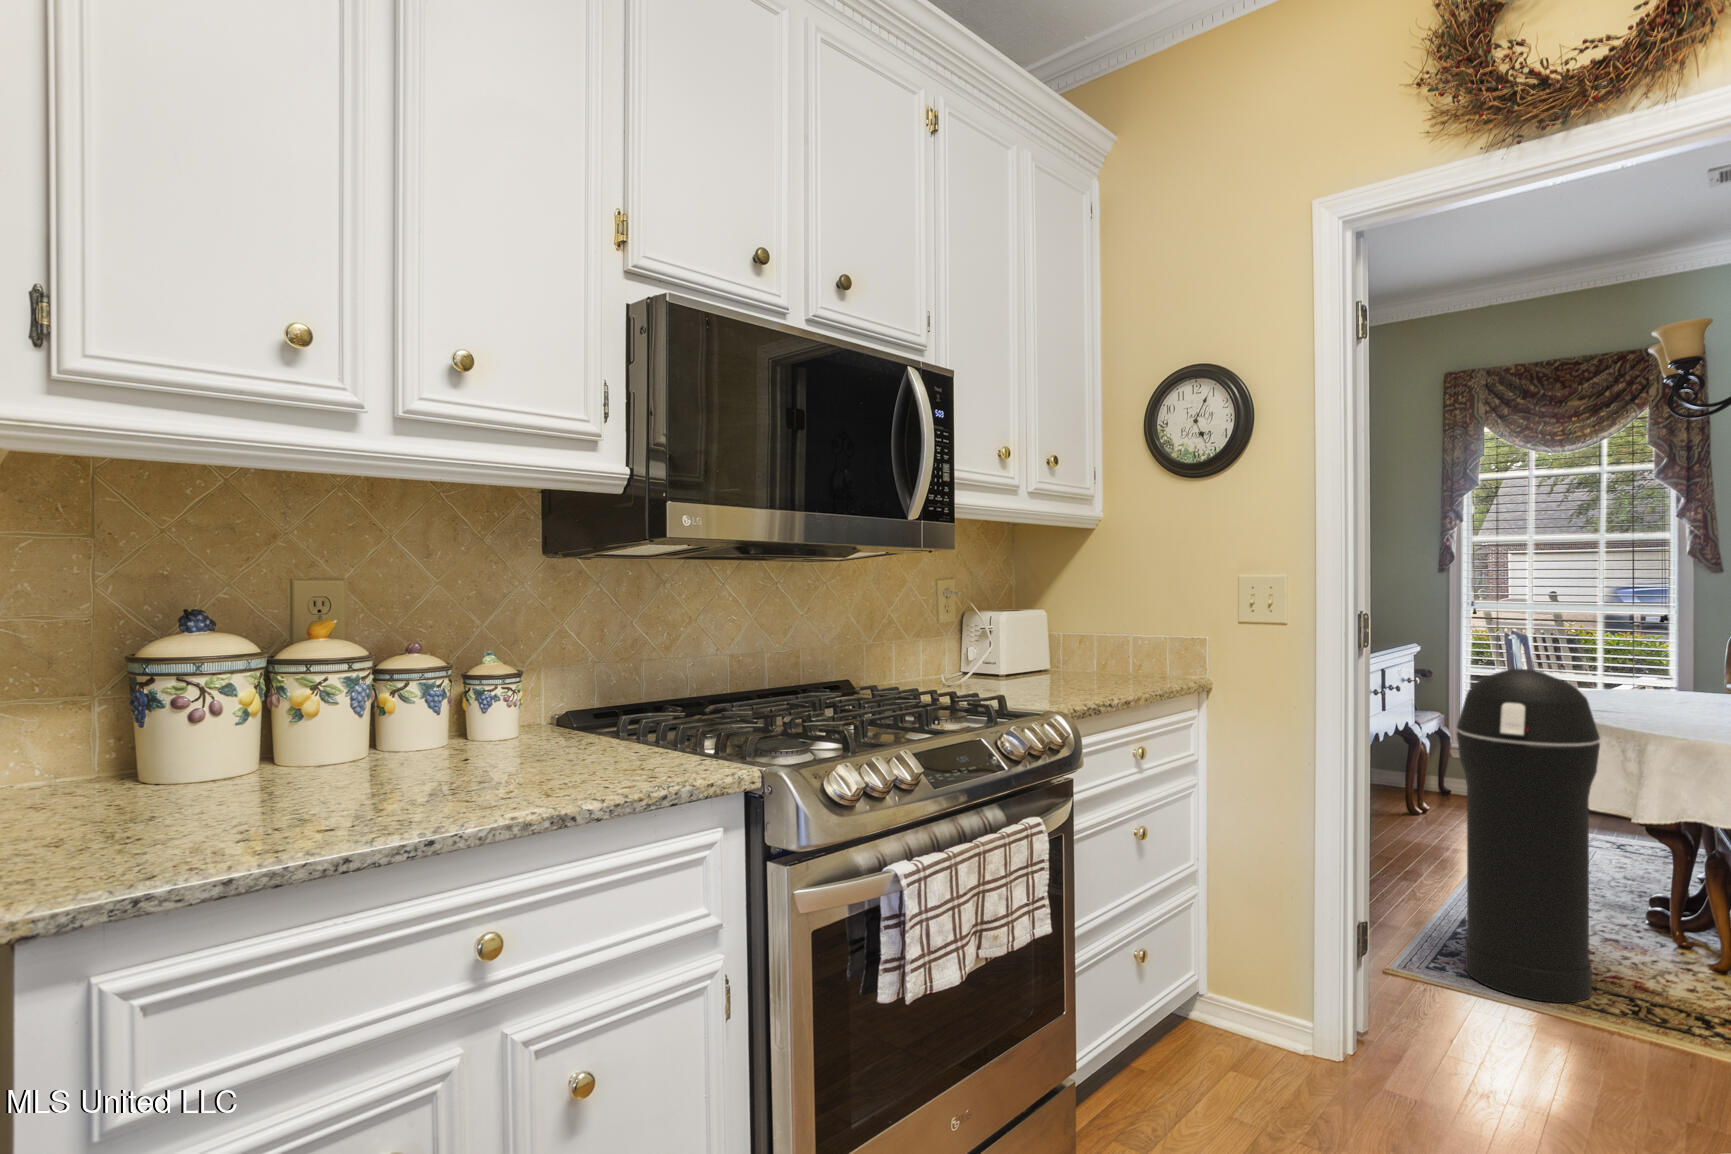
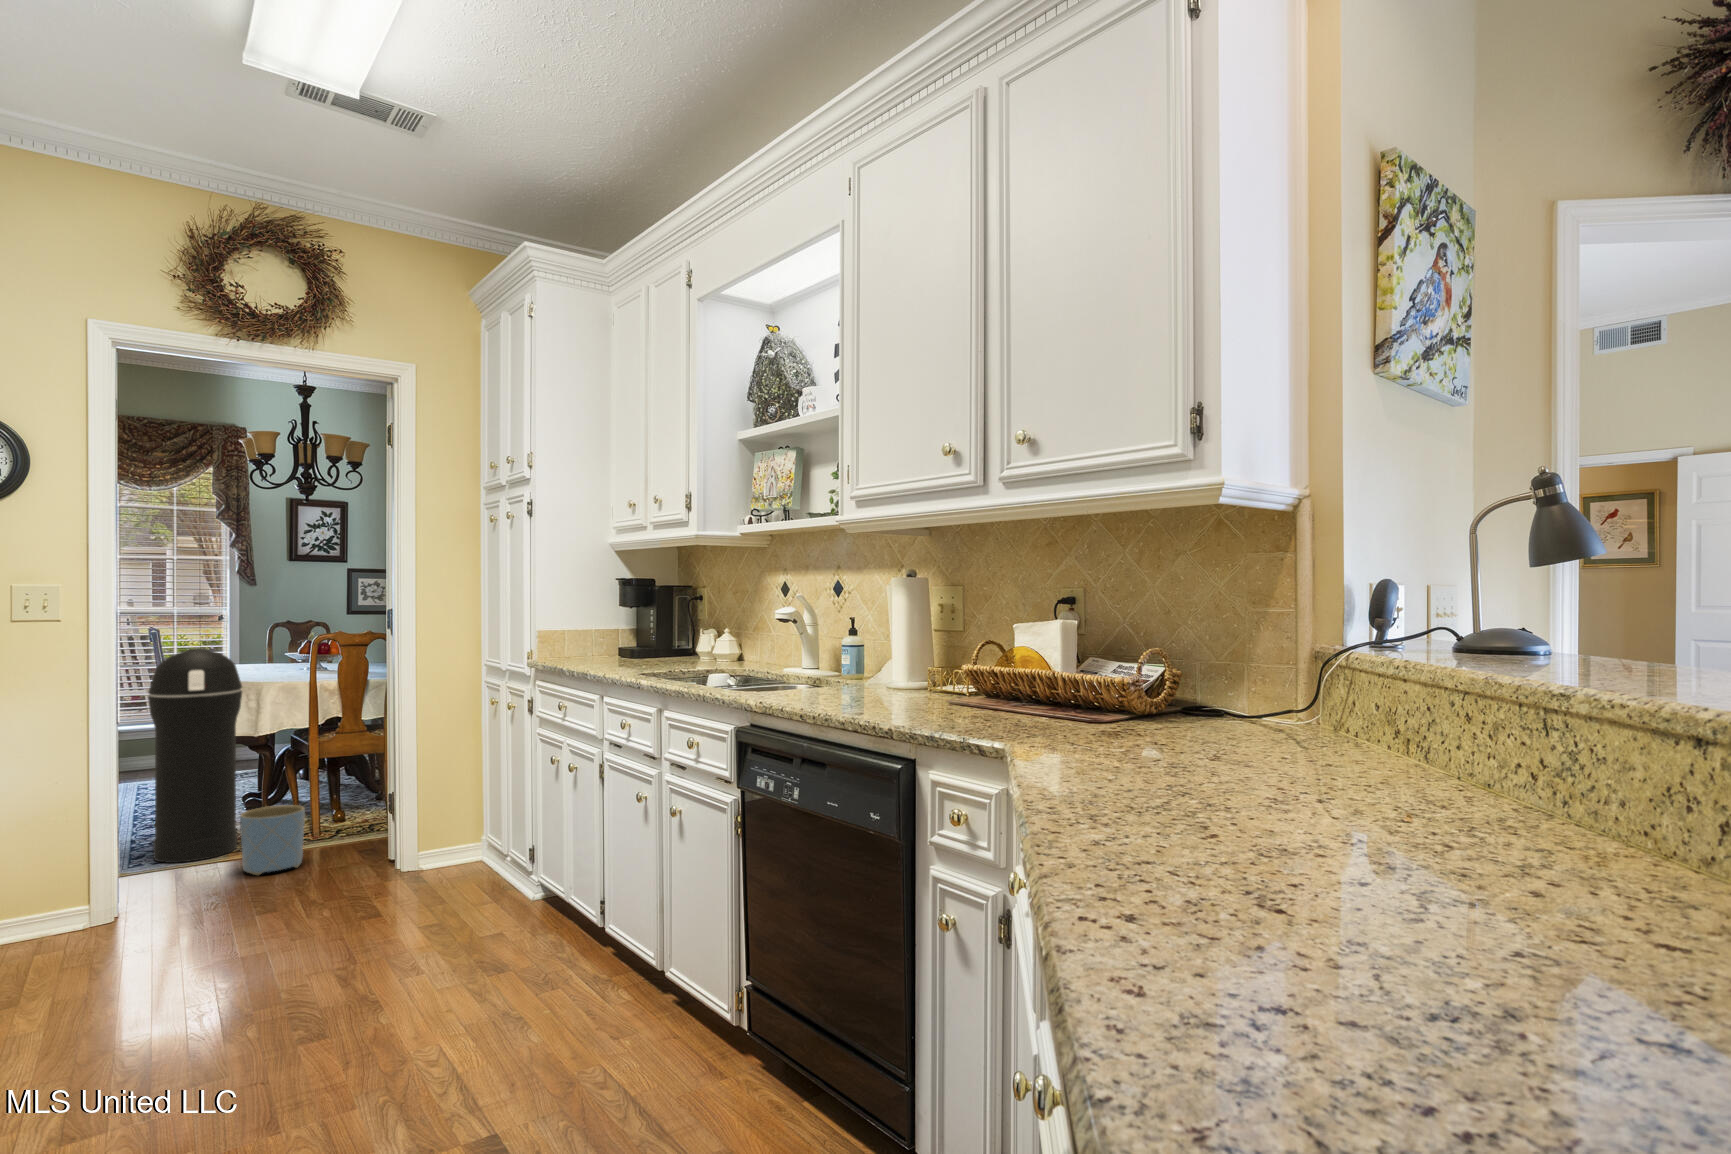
planter: none [1561,955,1687,1099] -> present [240,805,305,875]

